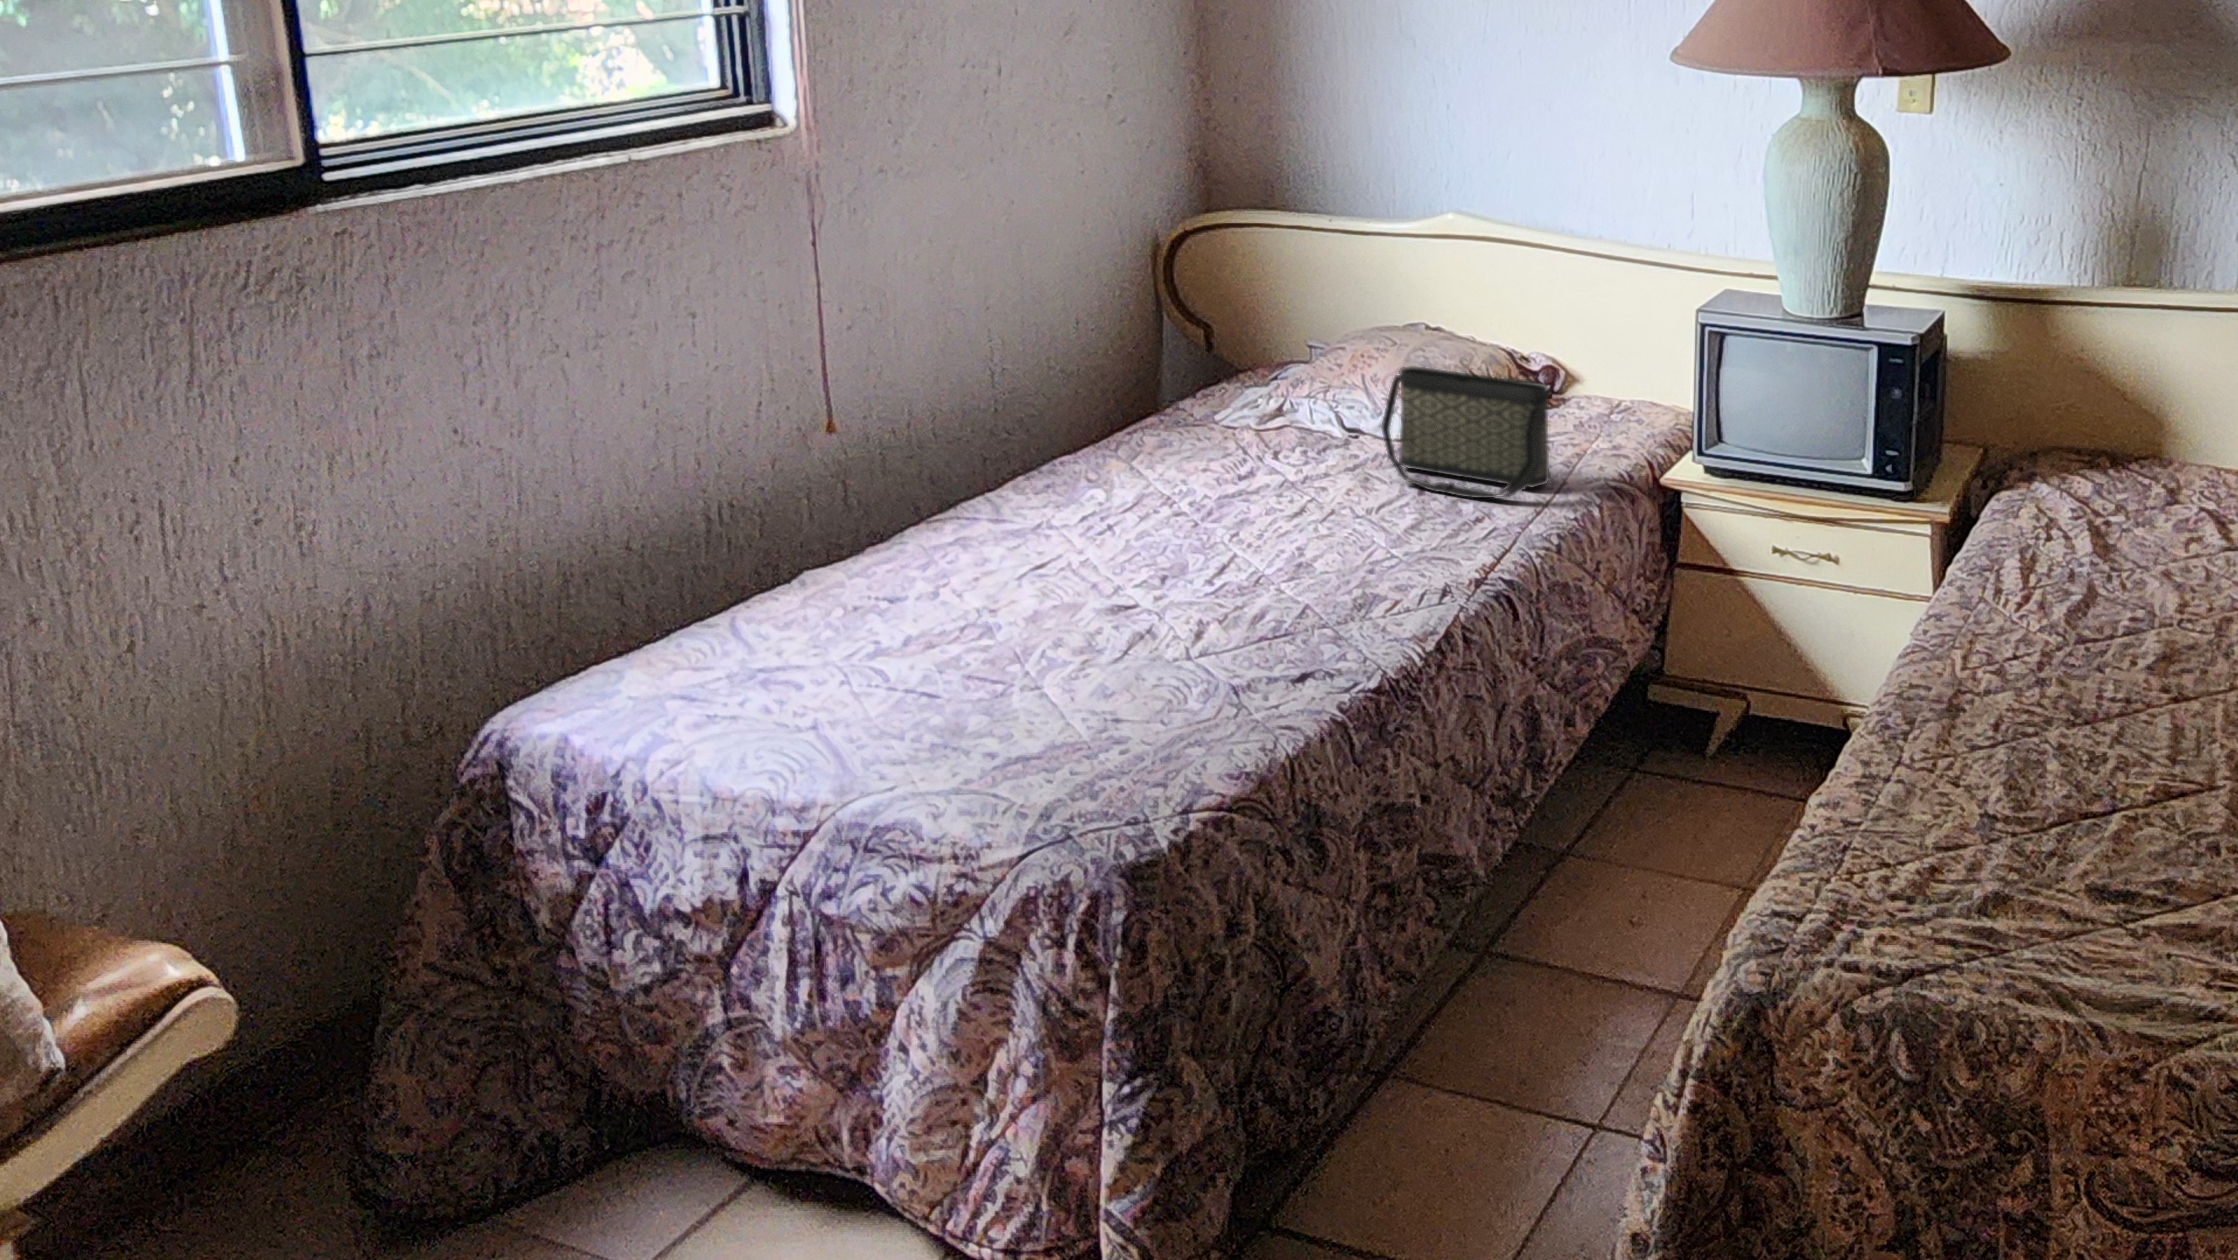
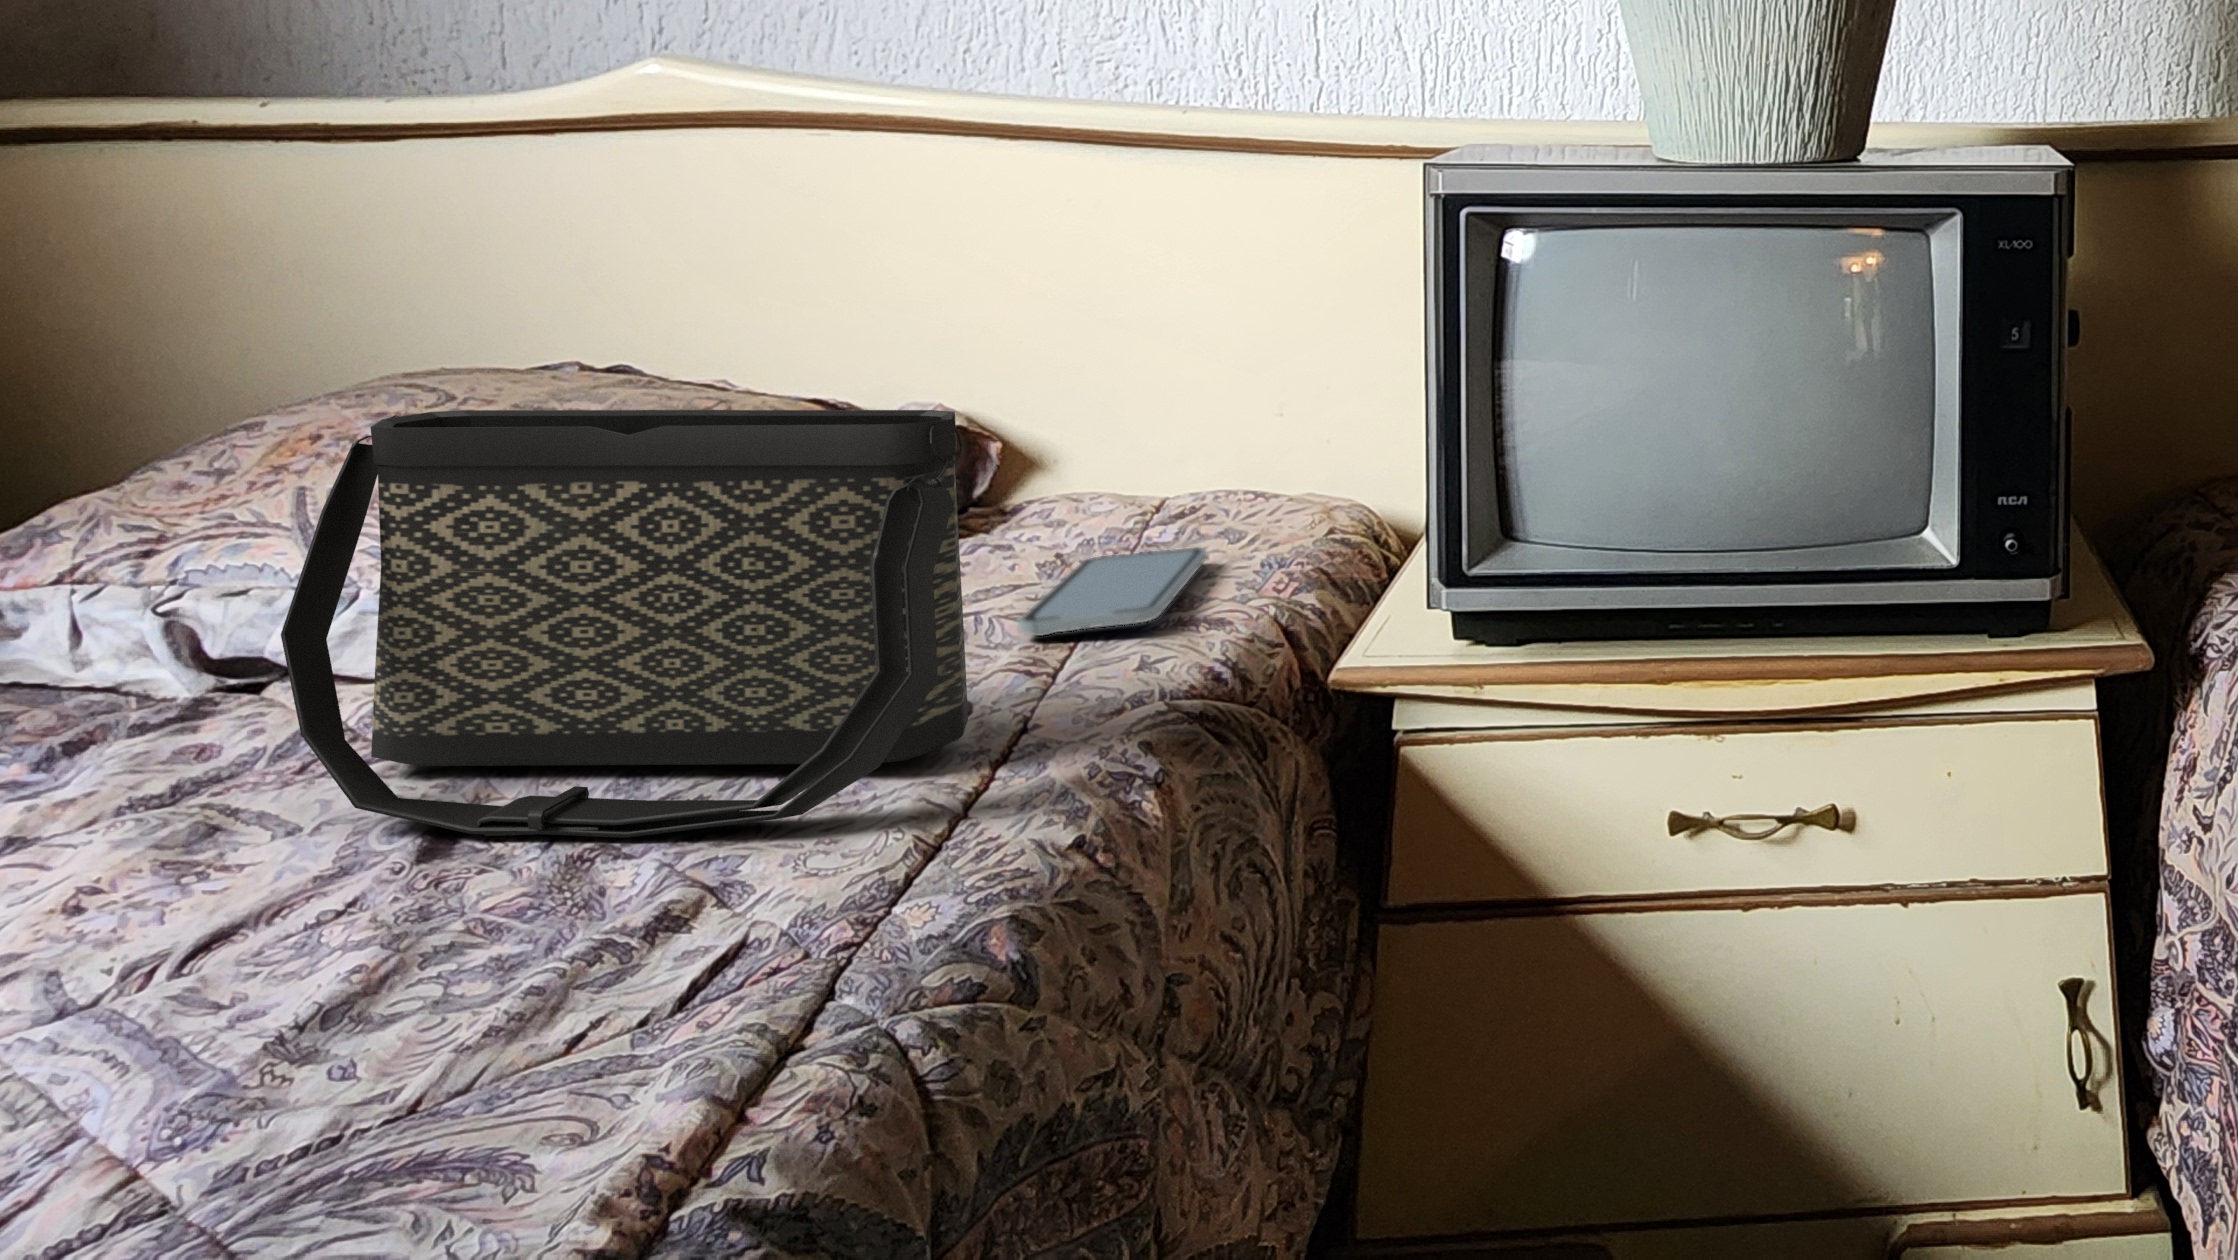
smartphone: none [1566,424,1630,453] -> present [1018,547,1206,636]

